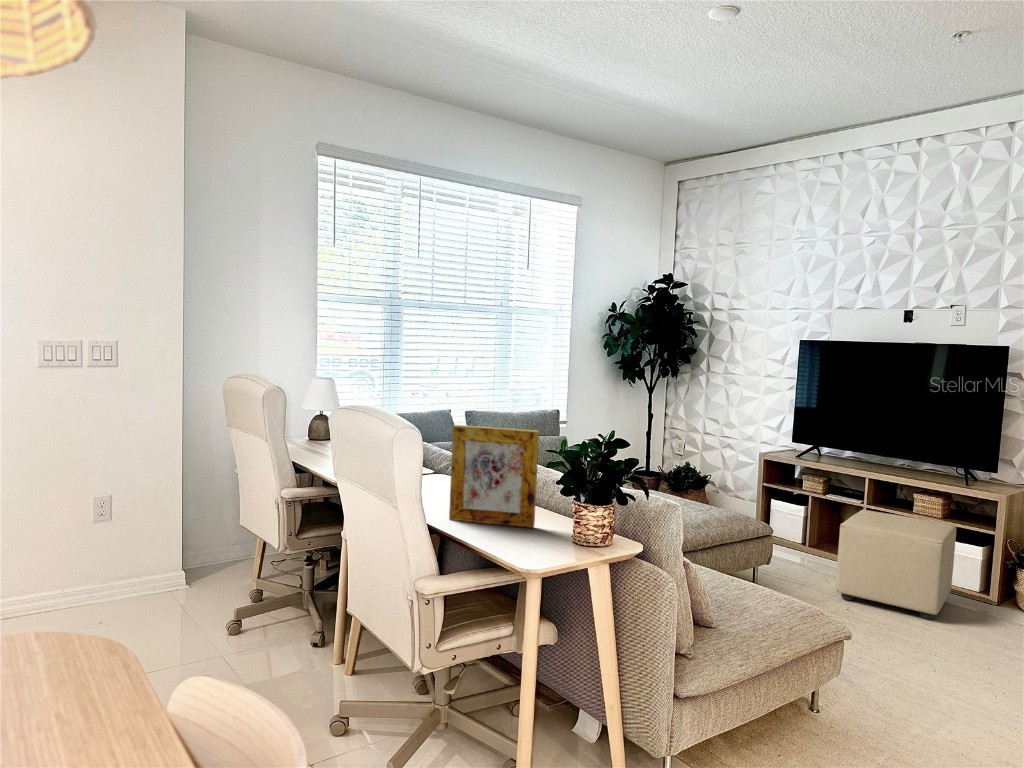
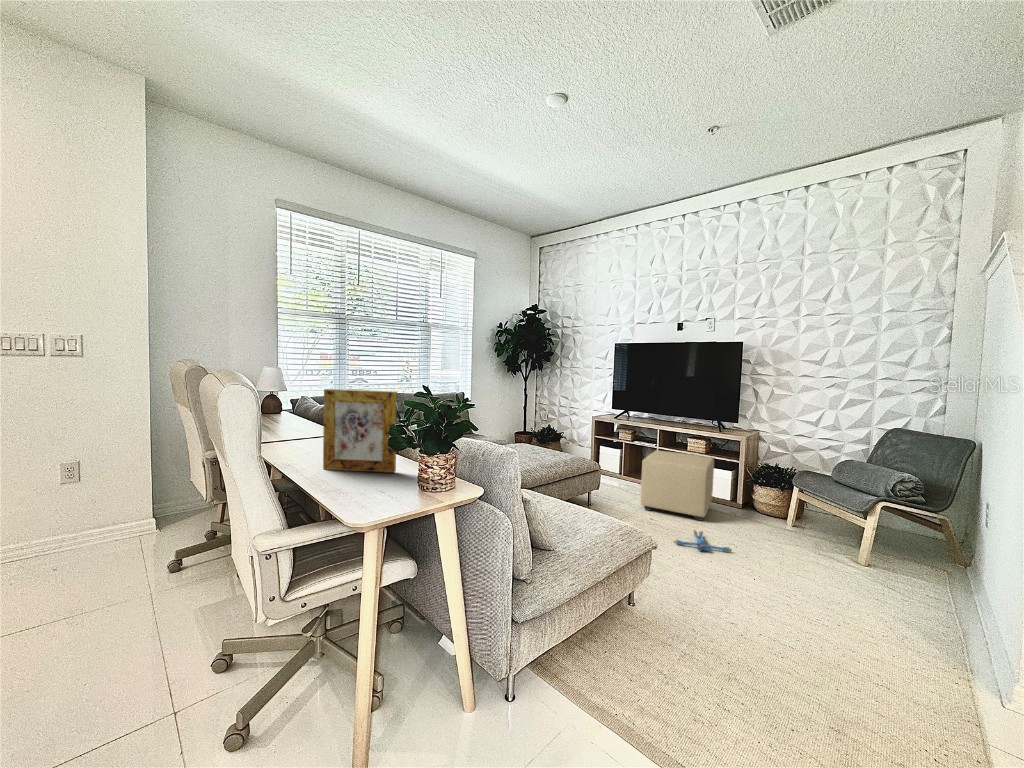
plush toy: none [886,631,976,666] -> present [673,530,732,552]

